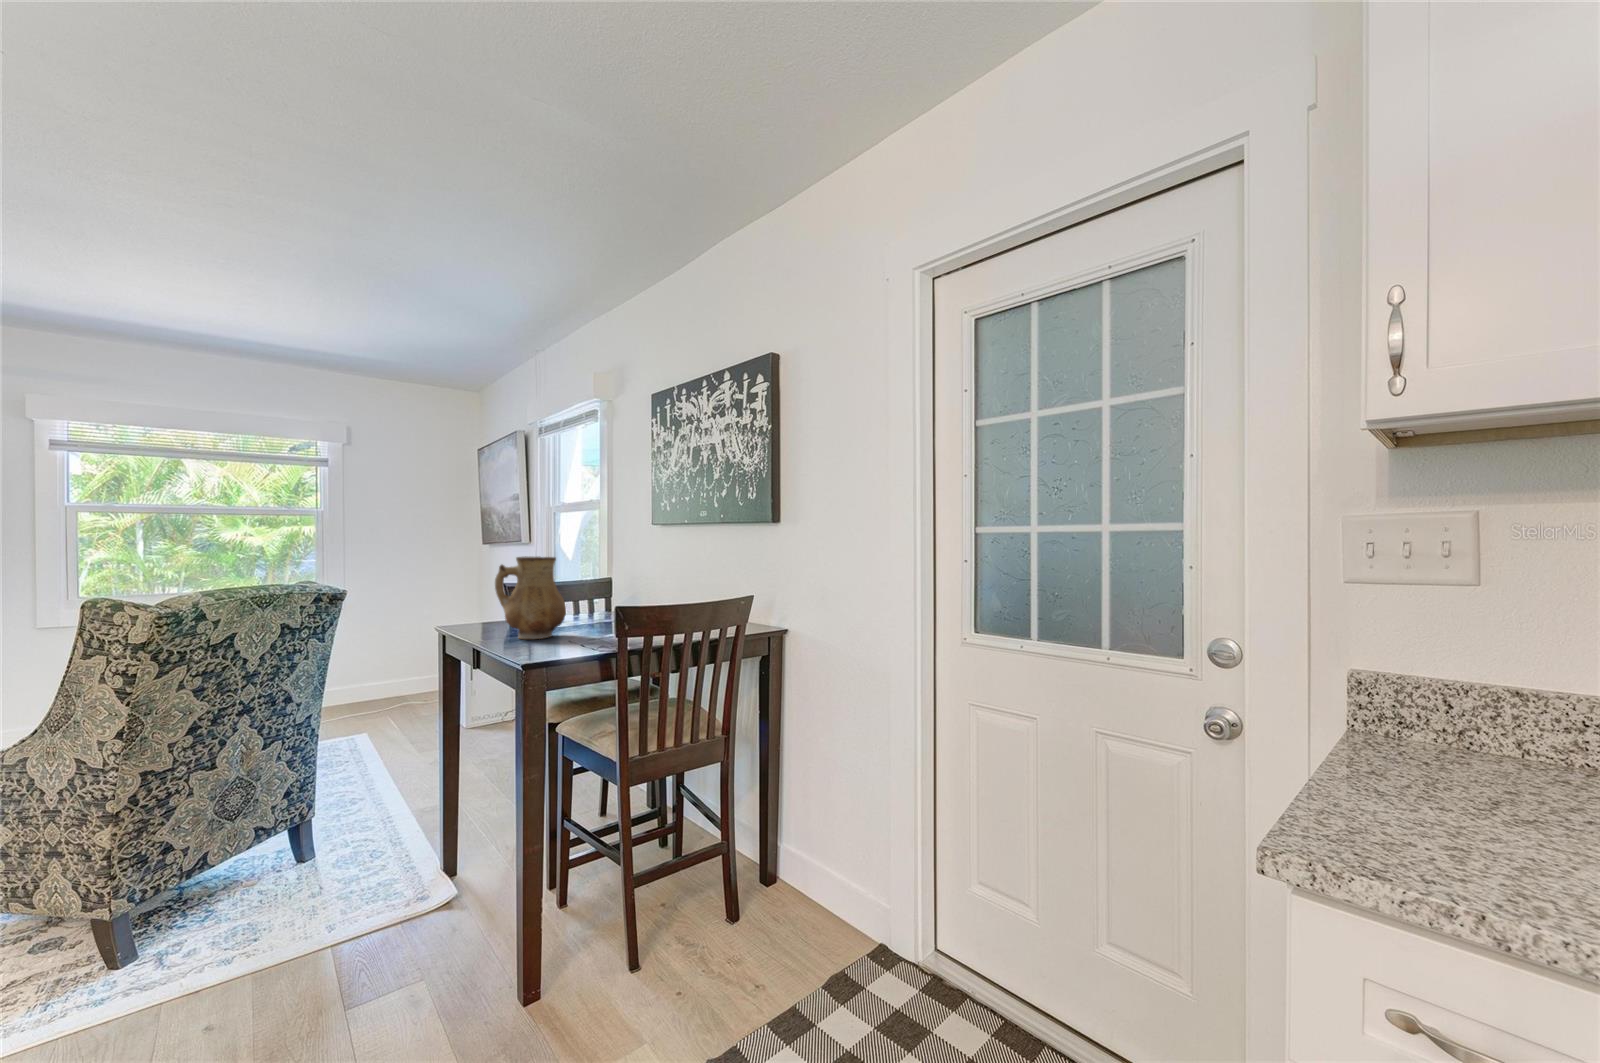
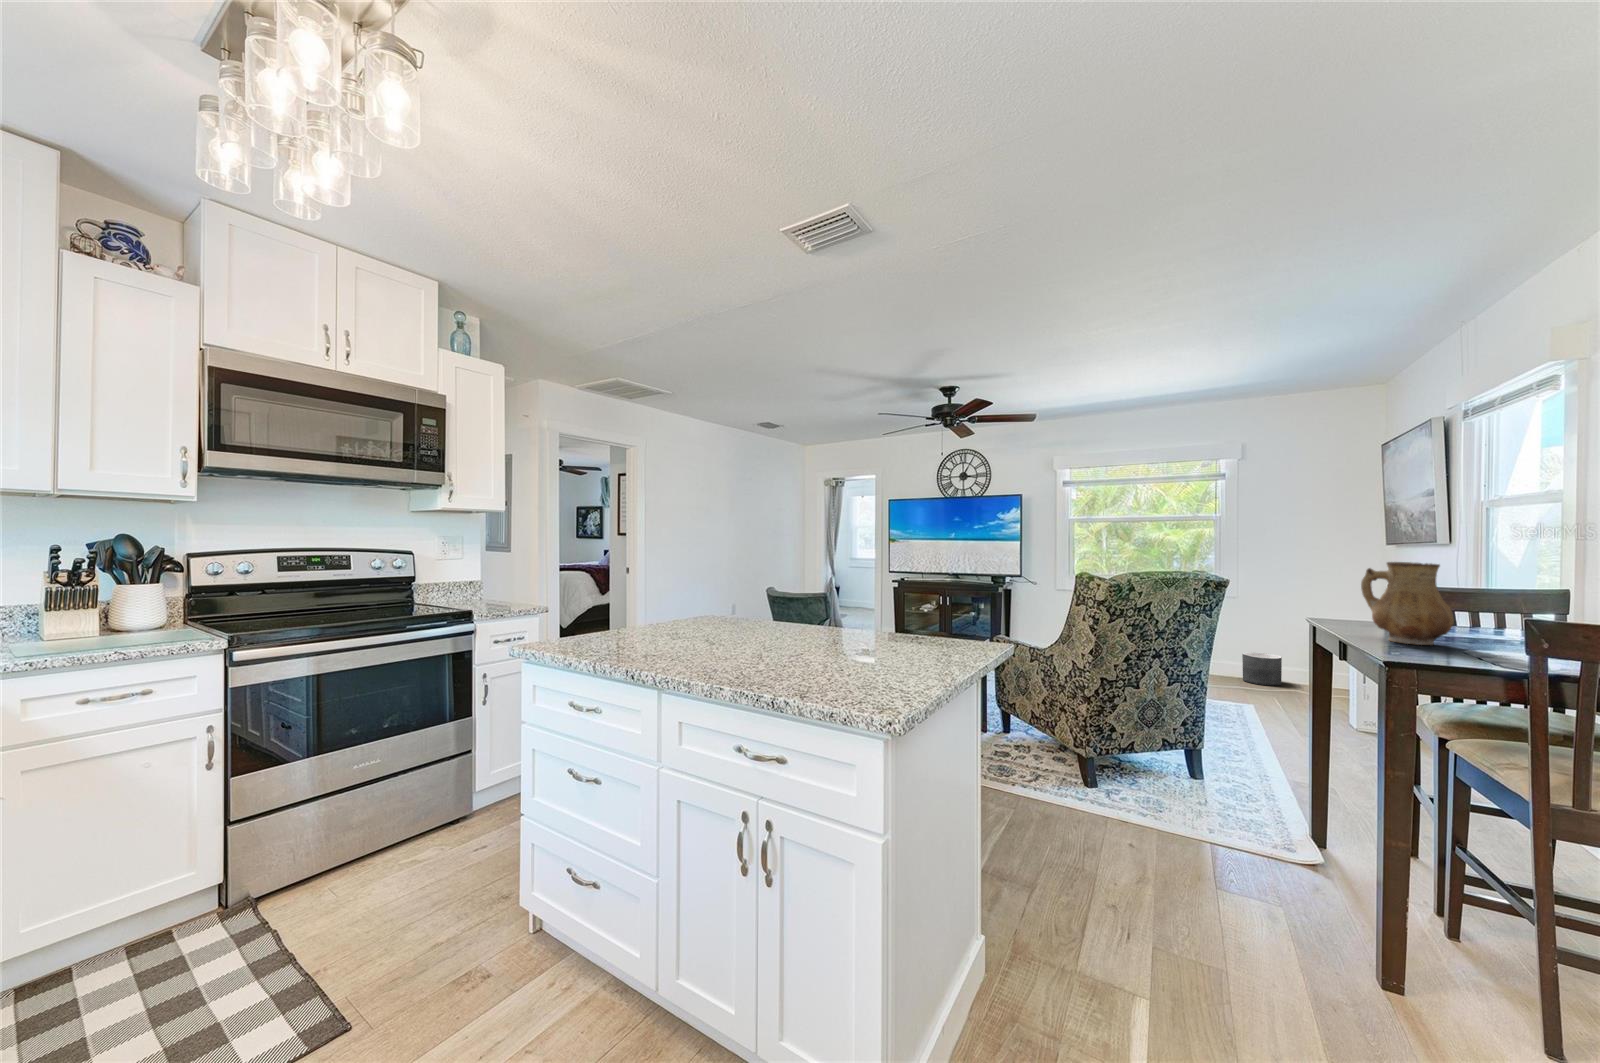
planter: none [348,667,390,705] -> present [1242,652,1282,686]

